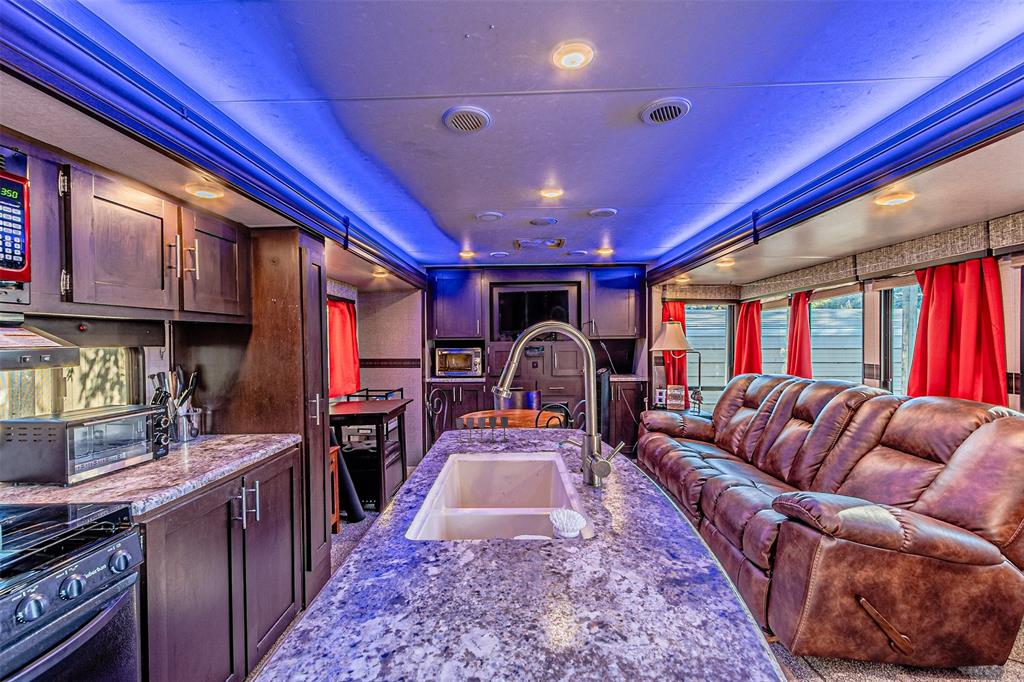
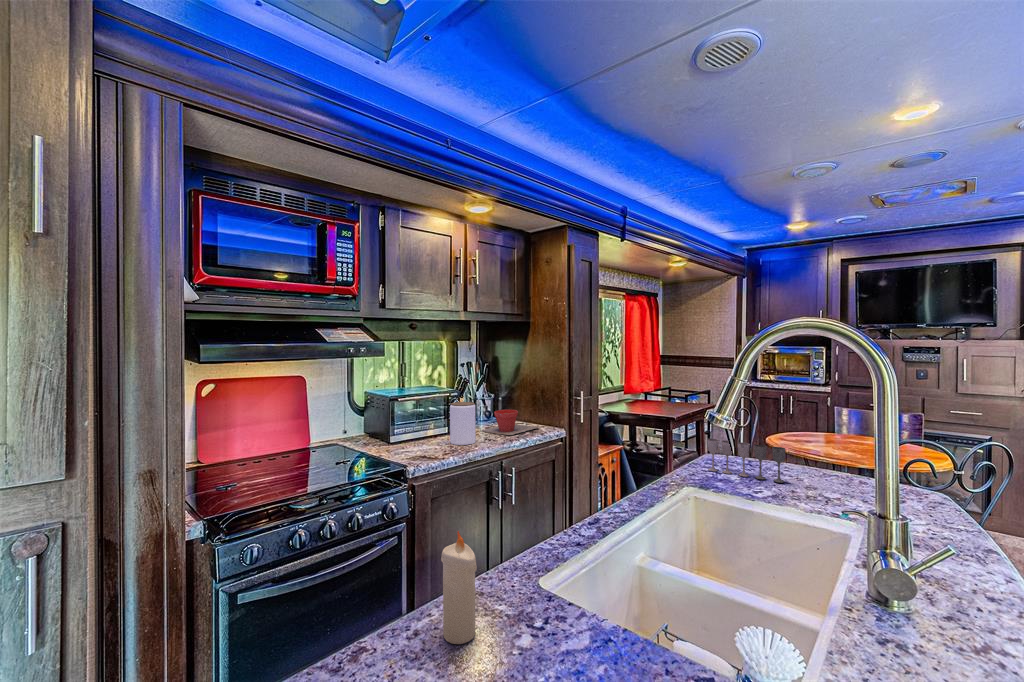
jar: none [164,416,202,468] -> present [450,402,476,445]
plant pot: none [193,421,270,450] -> present [481,410,538,435]
candle: none [366,498,397,592] -> present [441,531,477,644]

